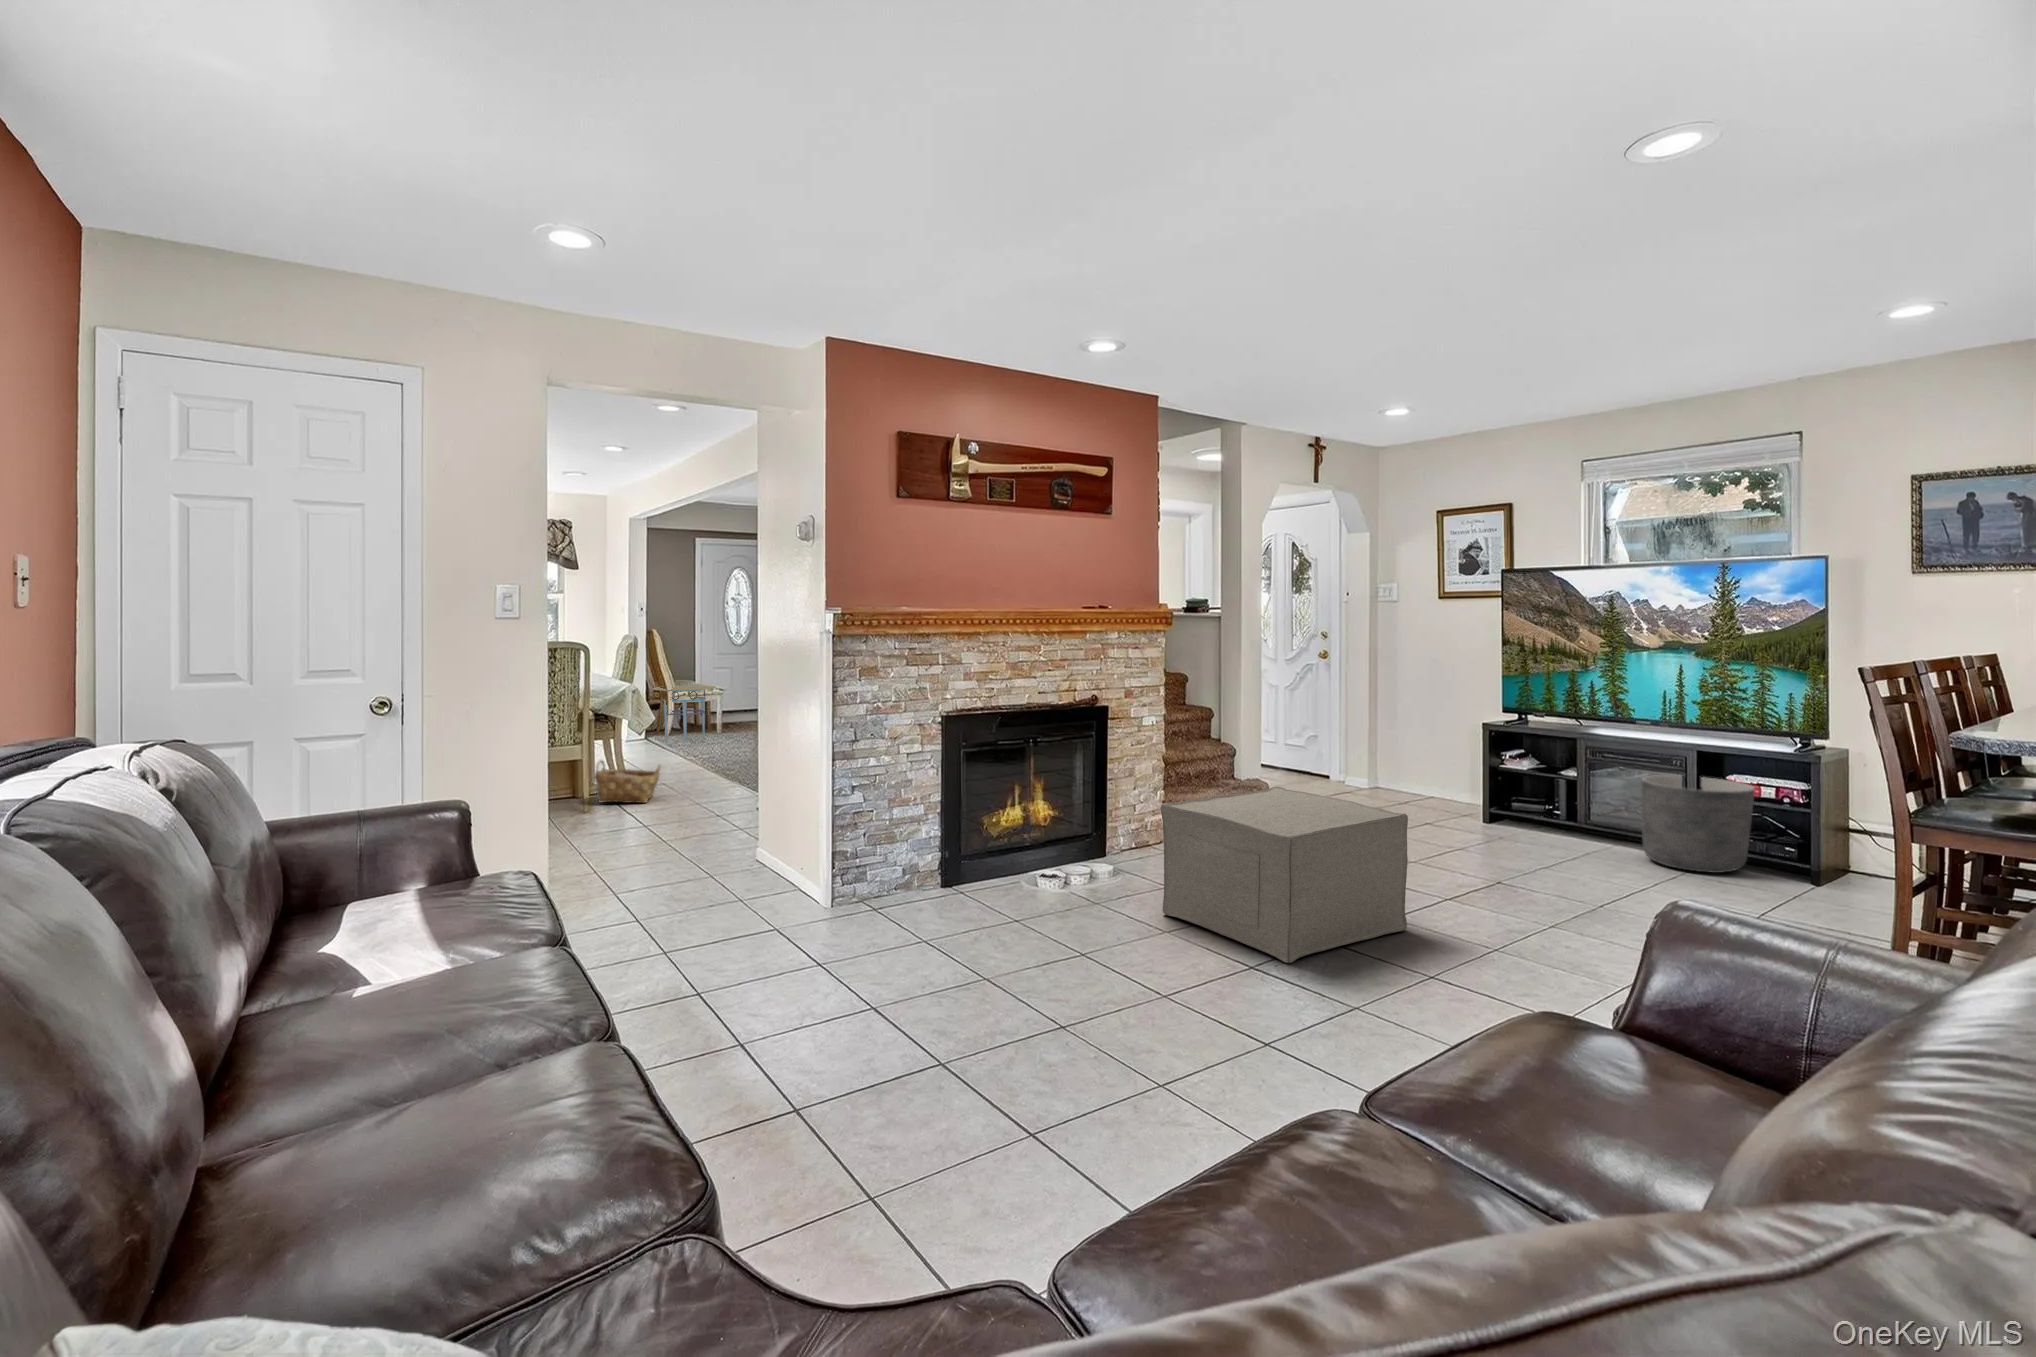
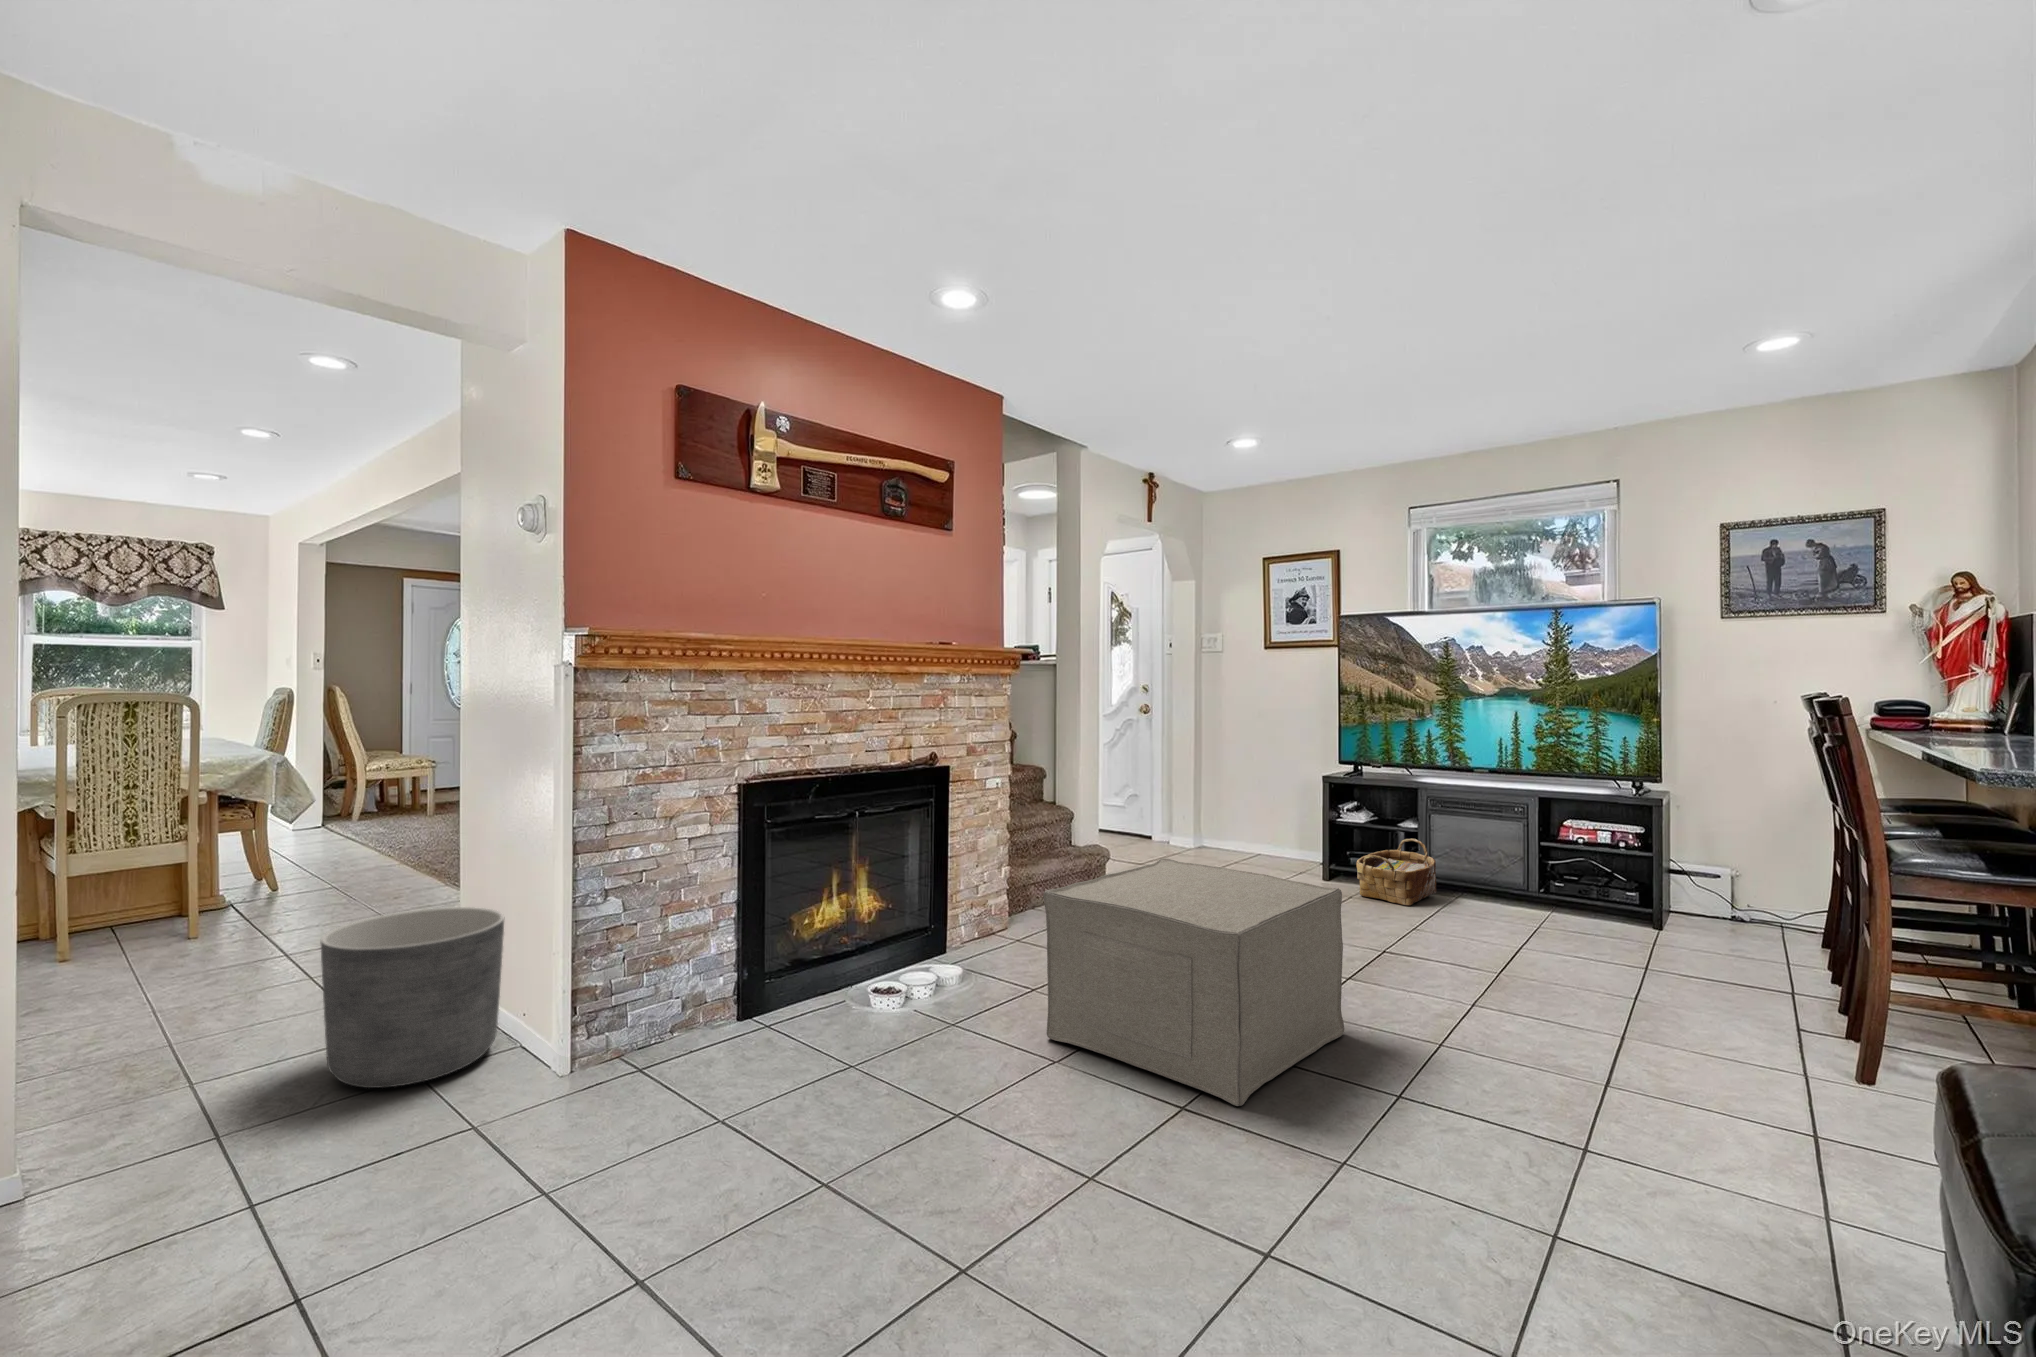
side table: present [652,685,716,743] -> none [331,753,423,825]
woven basket: present [595,760,660,803] -> present [1356,839,1436,905]
planter: present [1642,775,1755,873] -> present [321,907,504,1088]

